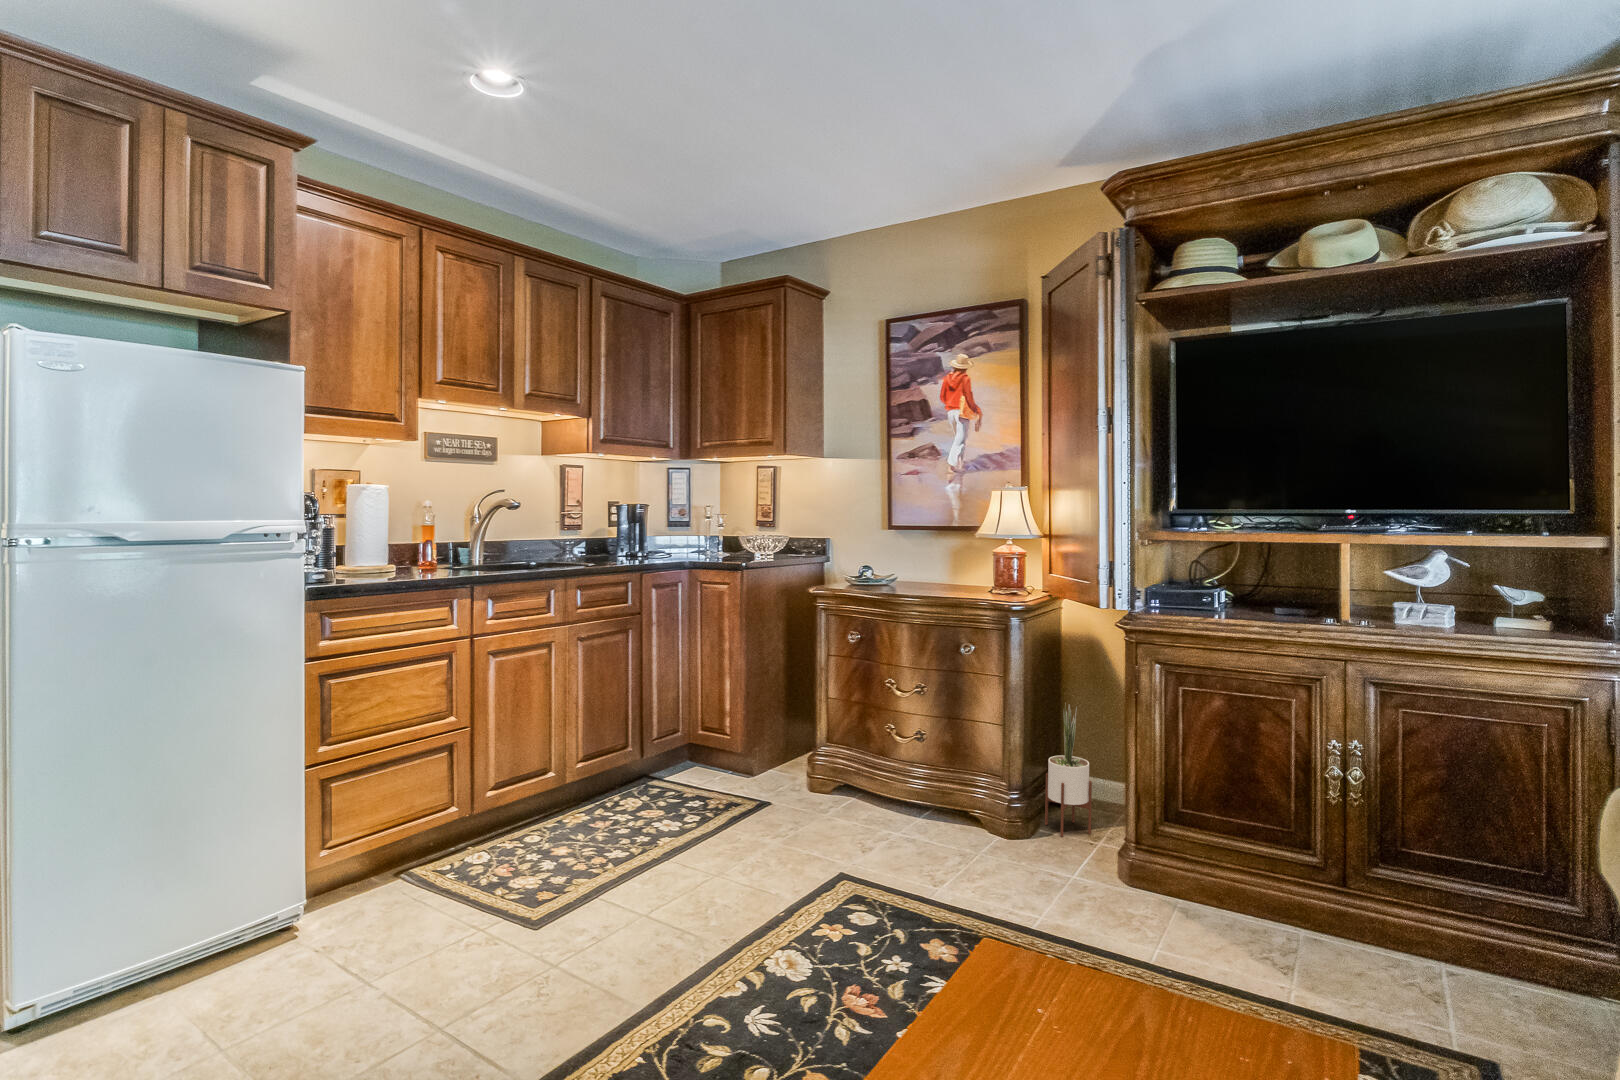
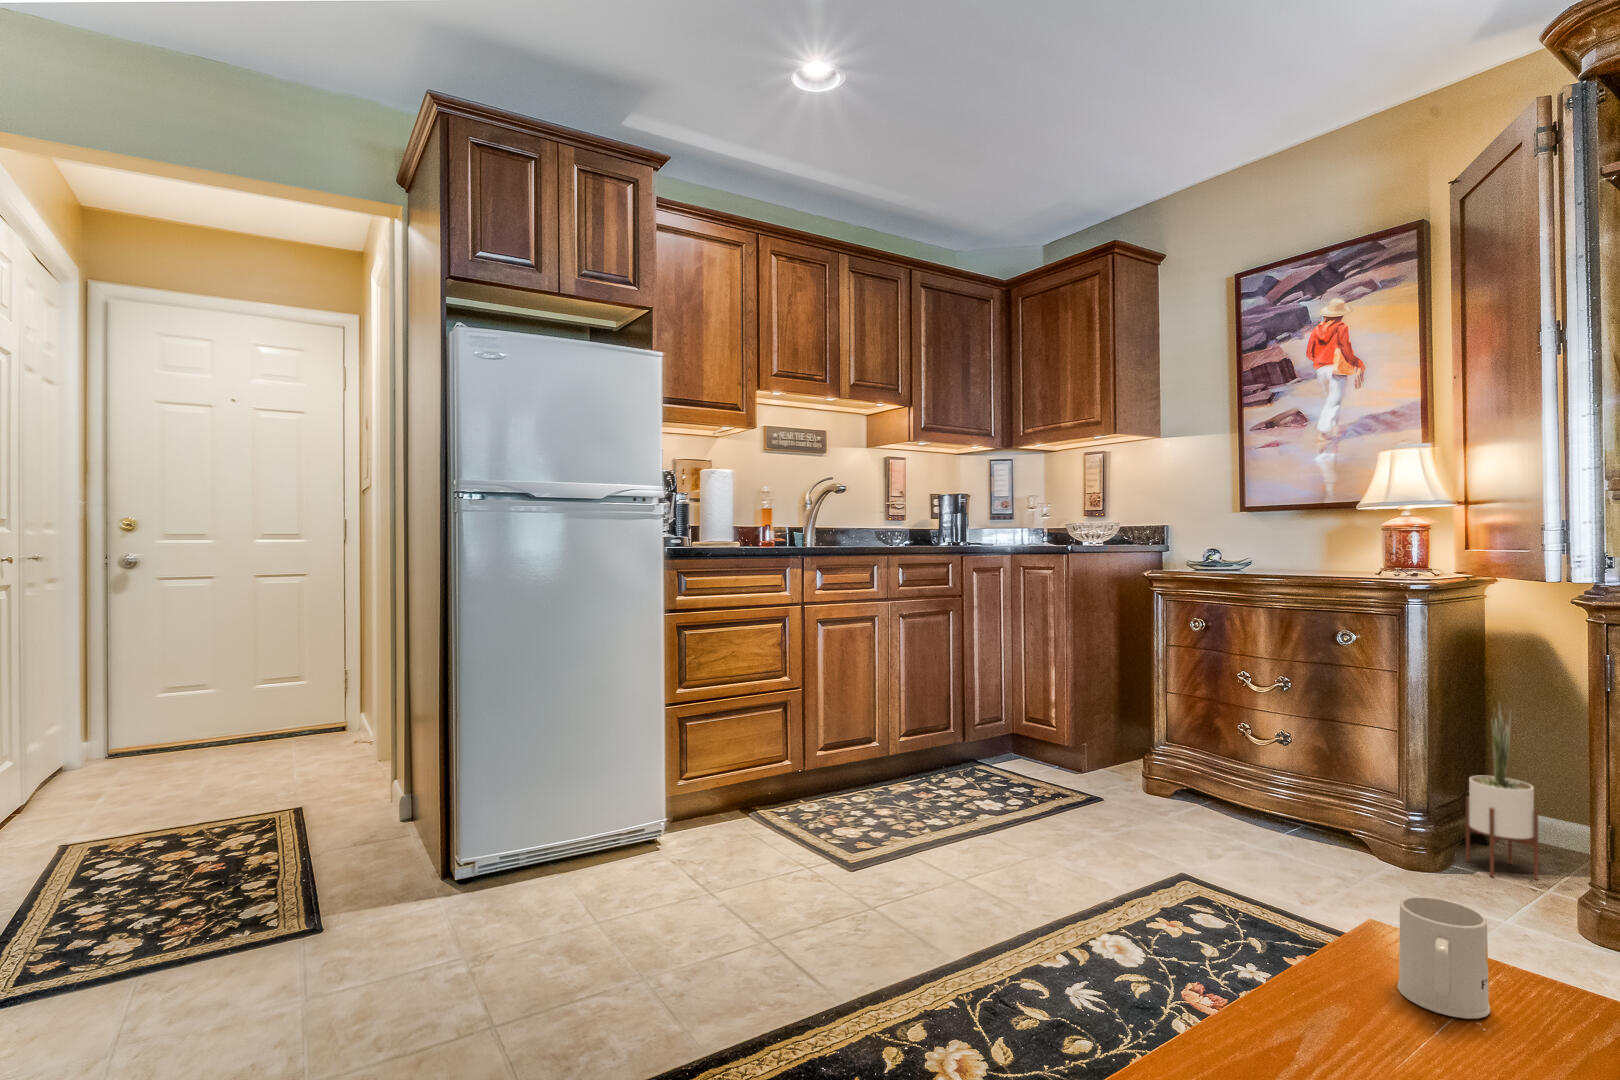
mug: none [1010,933,1071,1034] -> present [1398,897,1490,1019]

